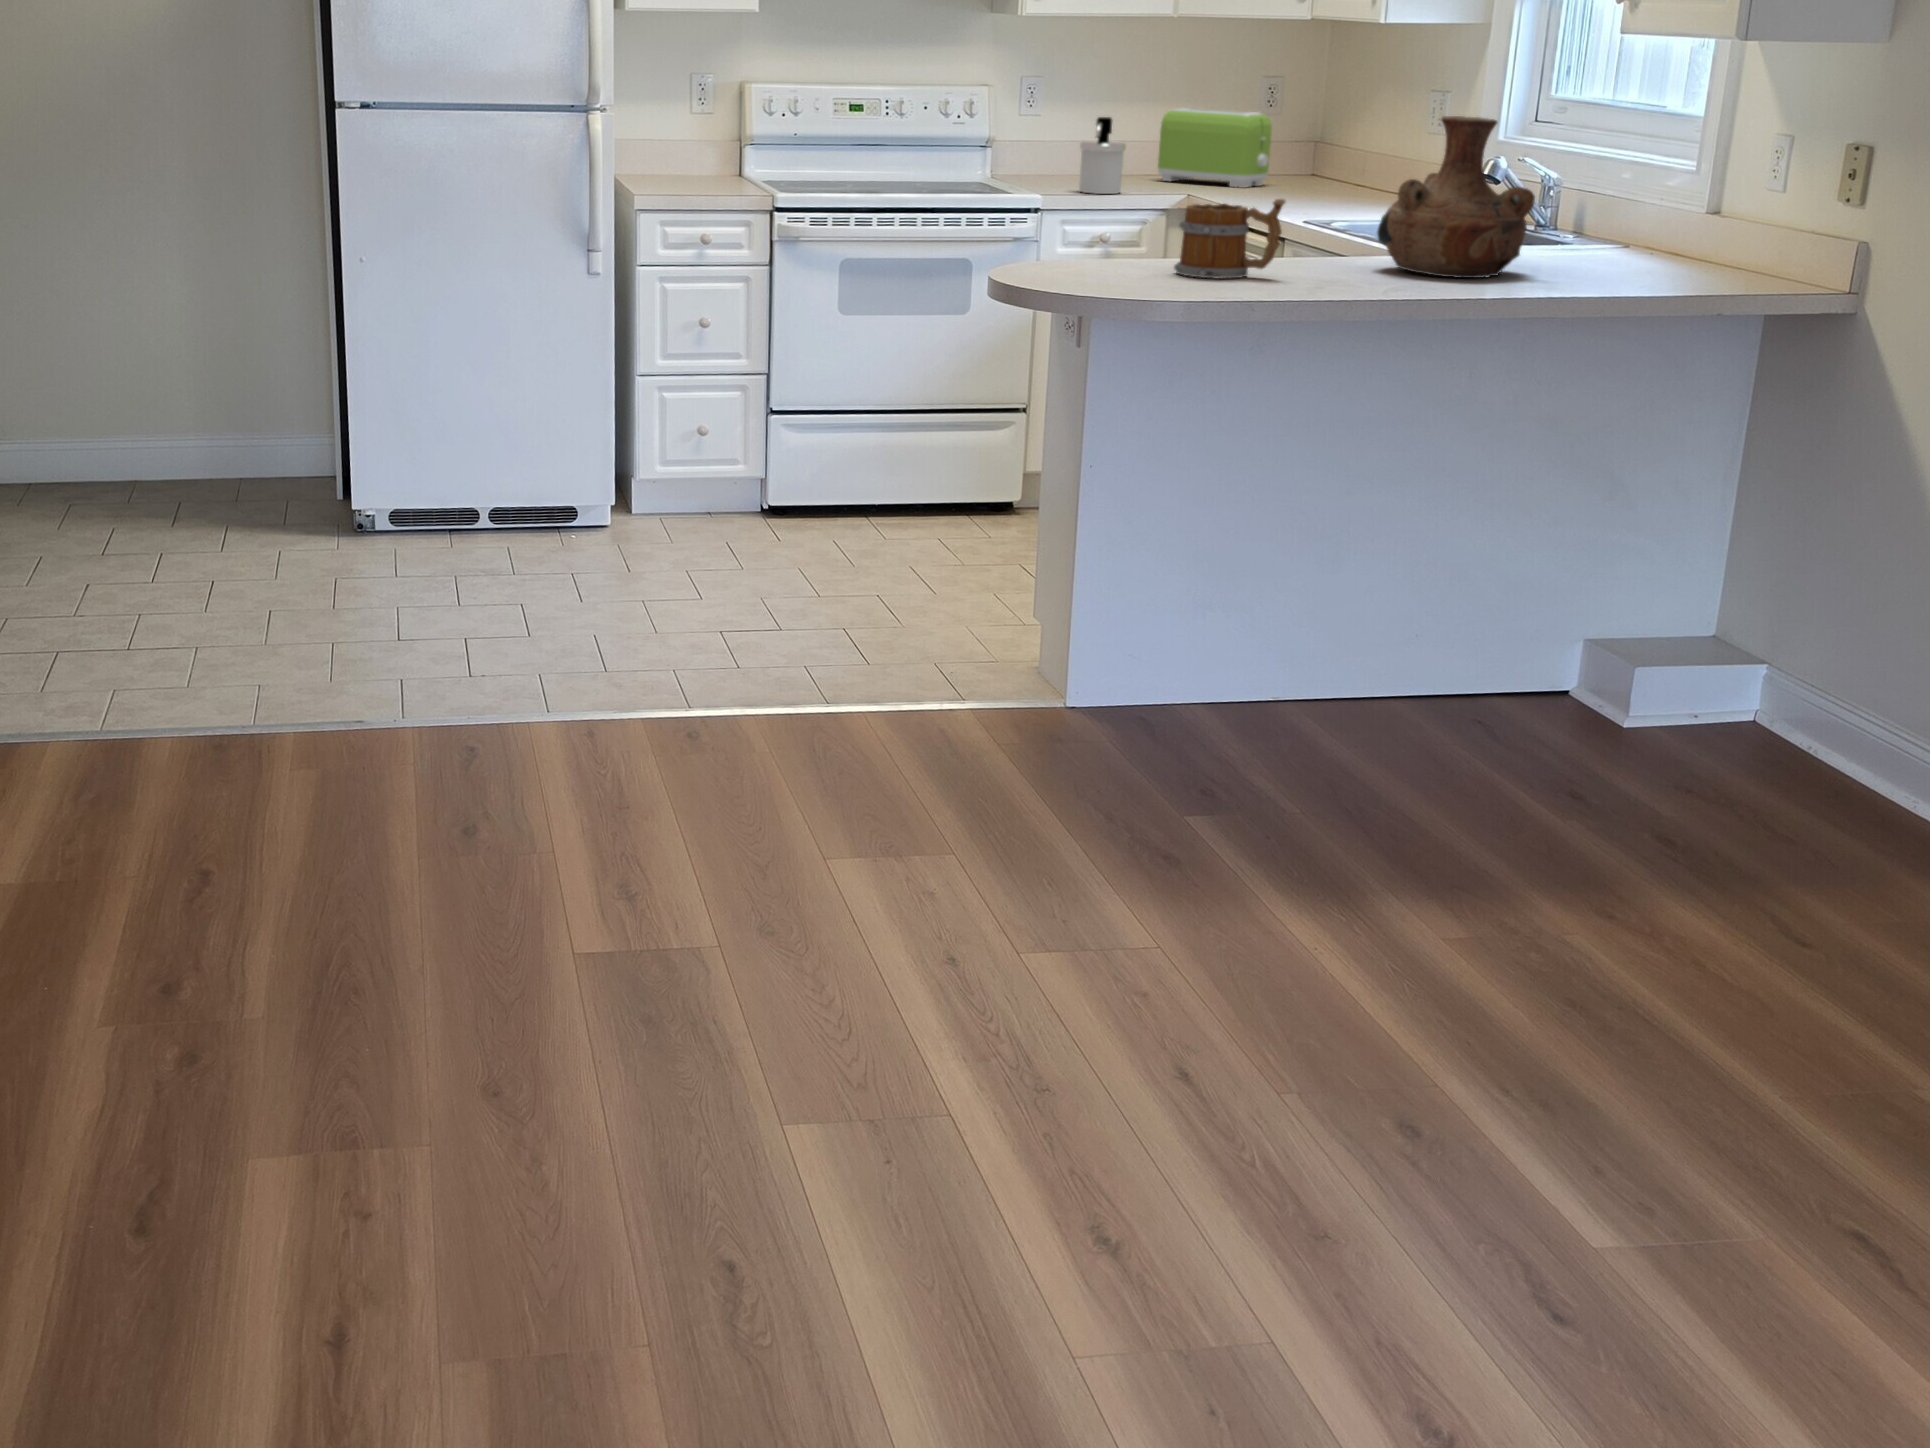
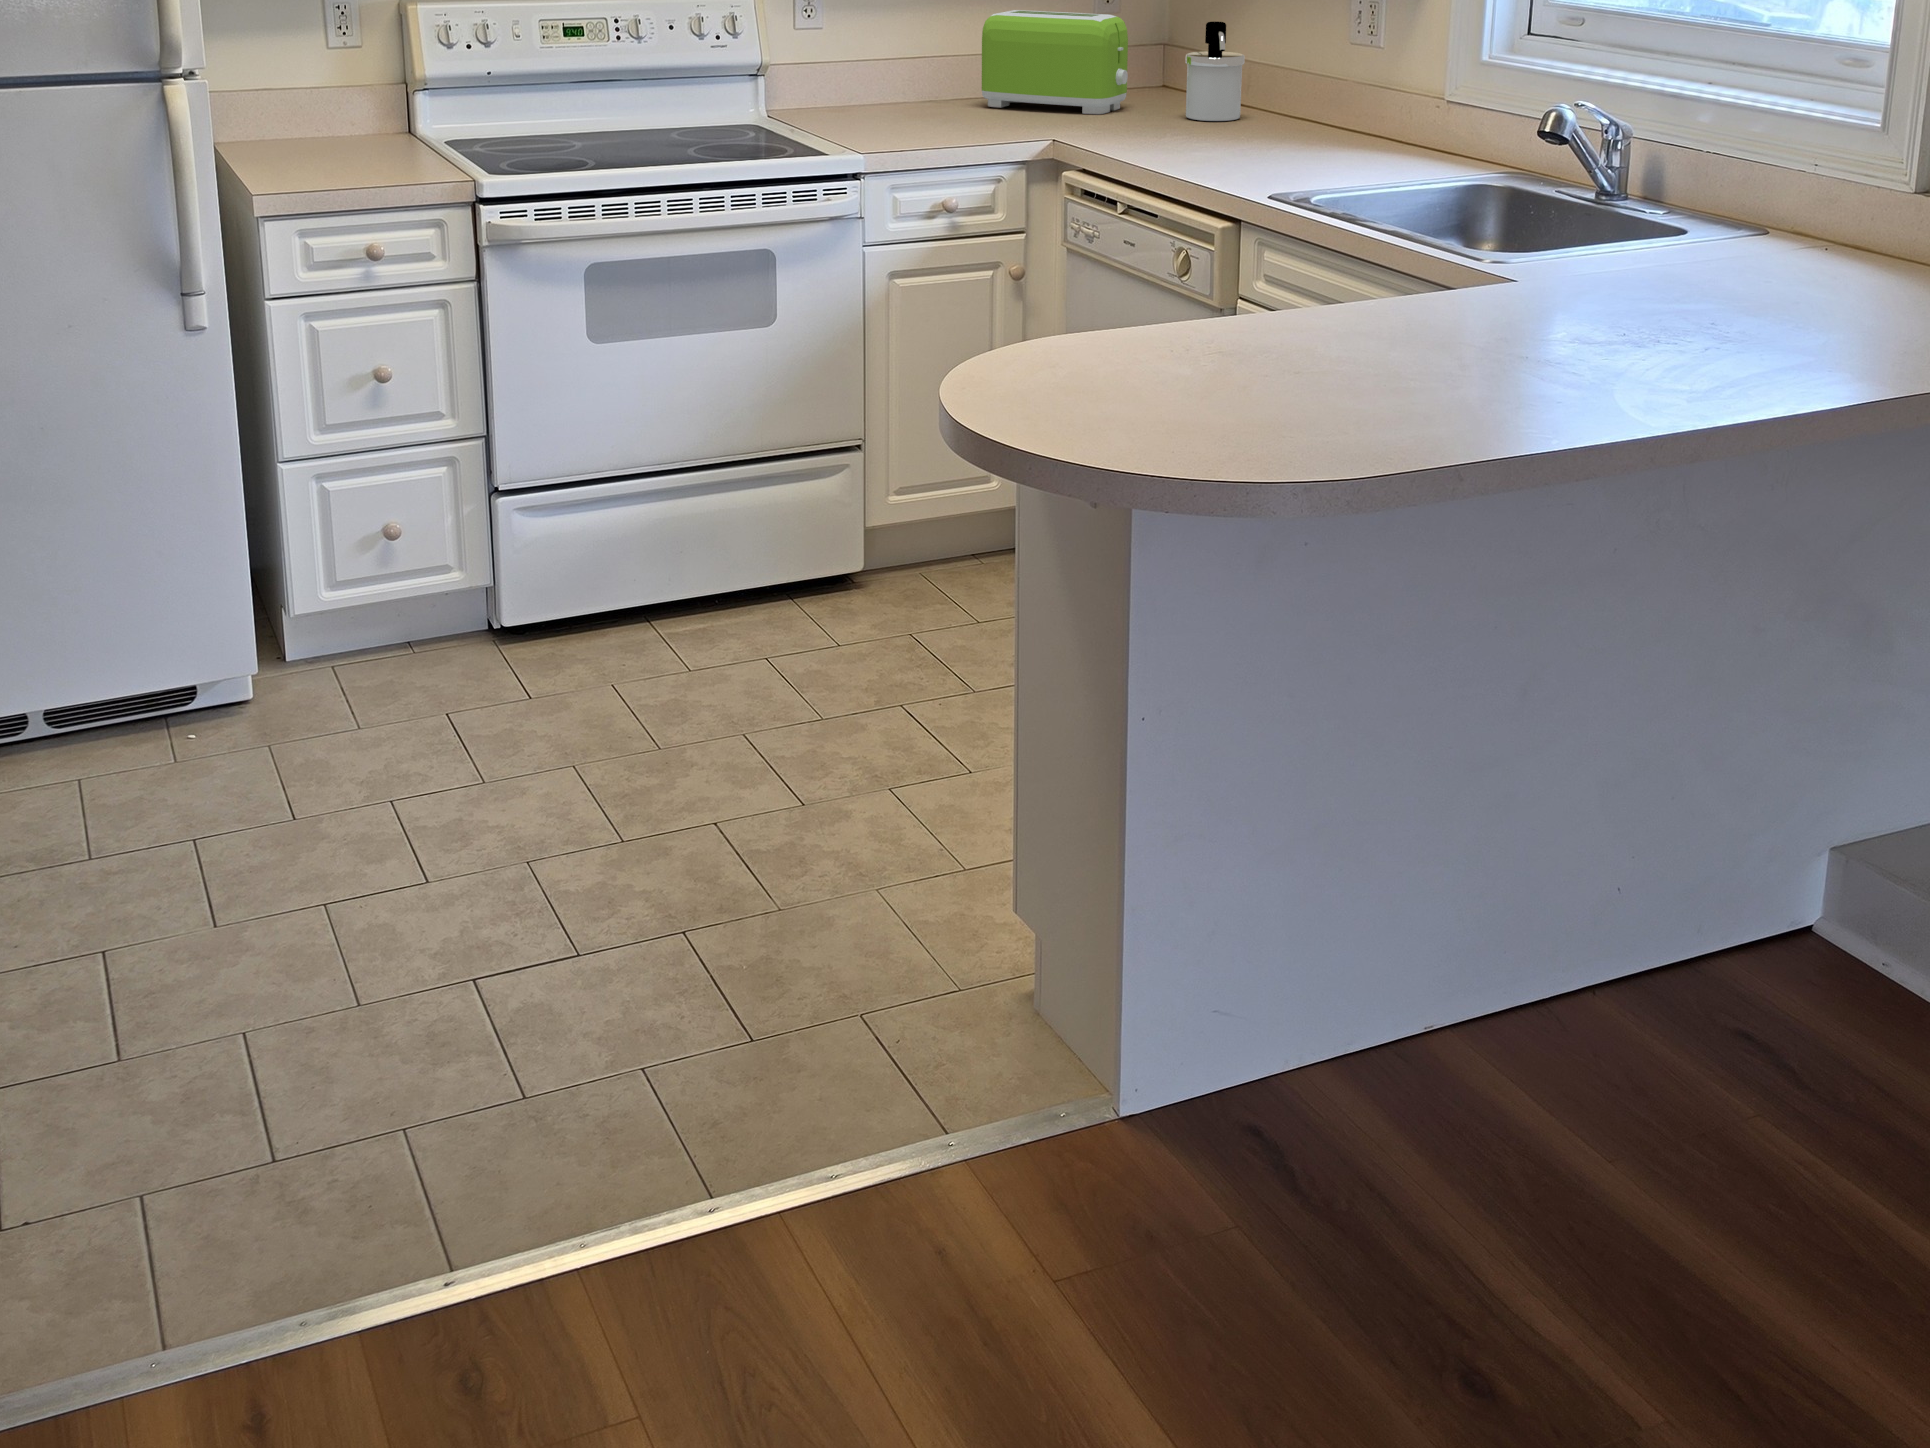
vase: present [1377,116,1535,278] -> none [1515,72,1769,338]
soap dispenser: present [1079,117,1125,194] -> present [1185,21,1244,121]
mug: present [1174,199,1285,278] -> none [1226,238,1418,382]

